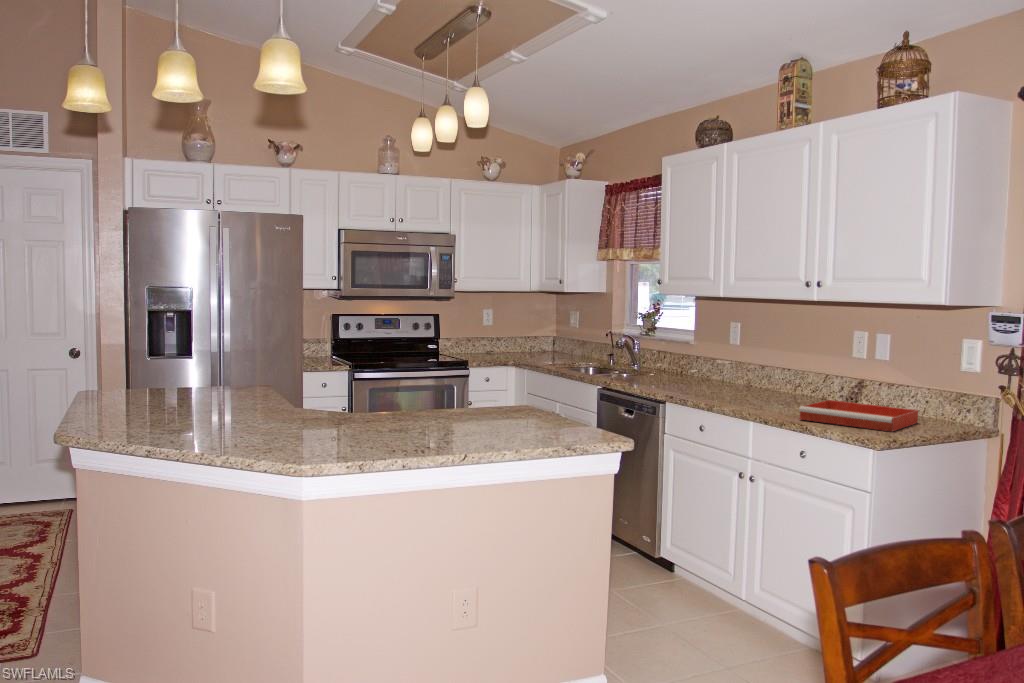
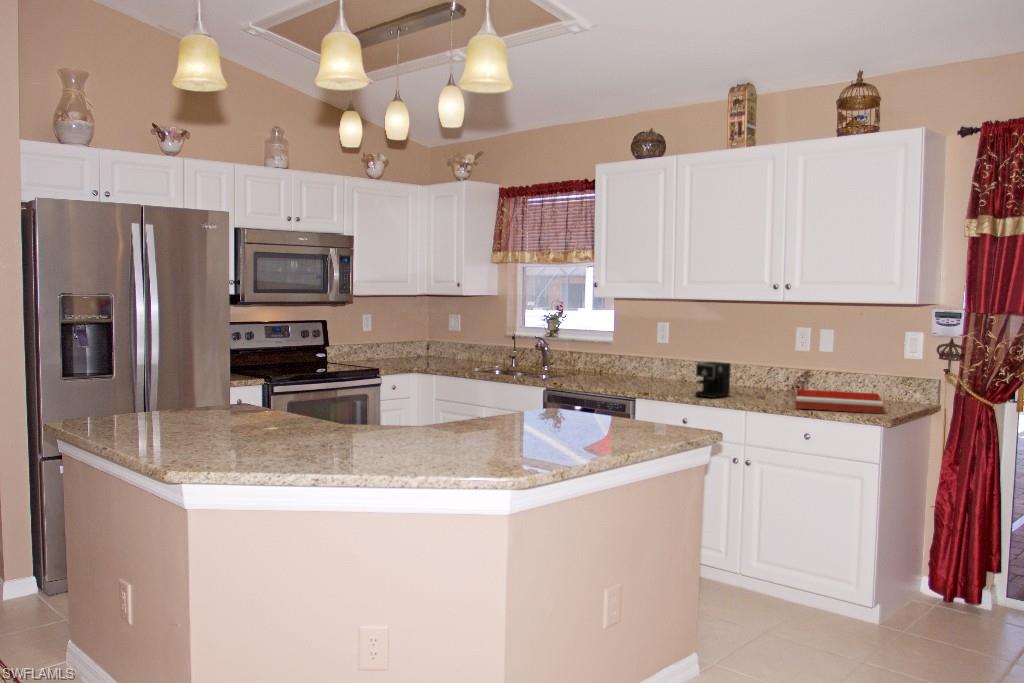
coffee maker: none [718,365,794,408] -> present [695,362,764,398]

